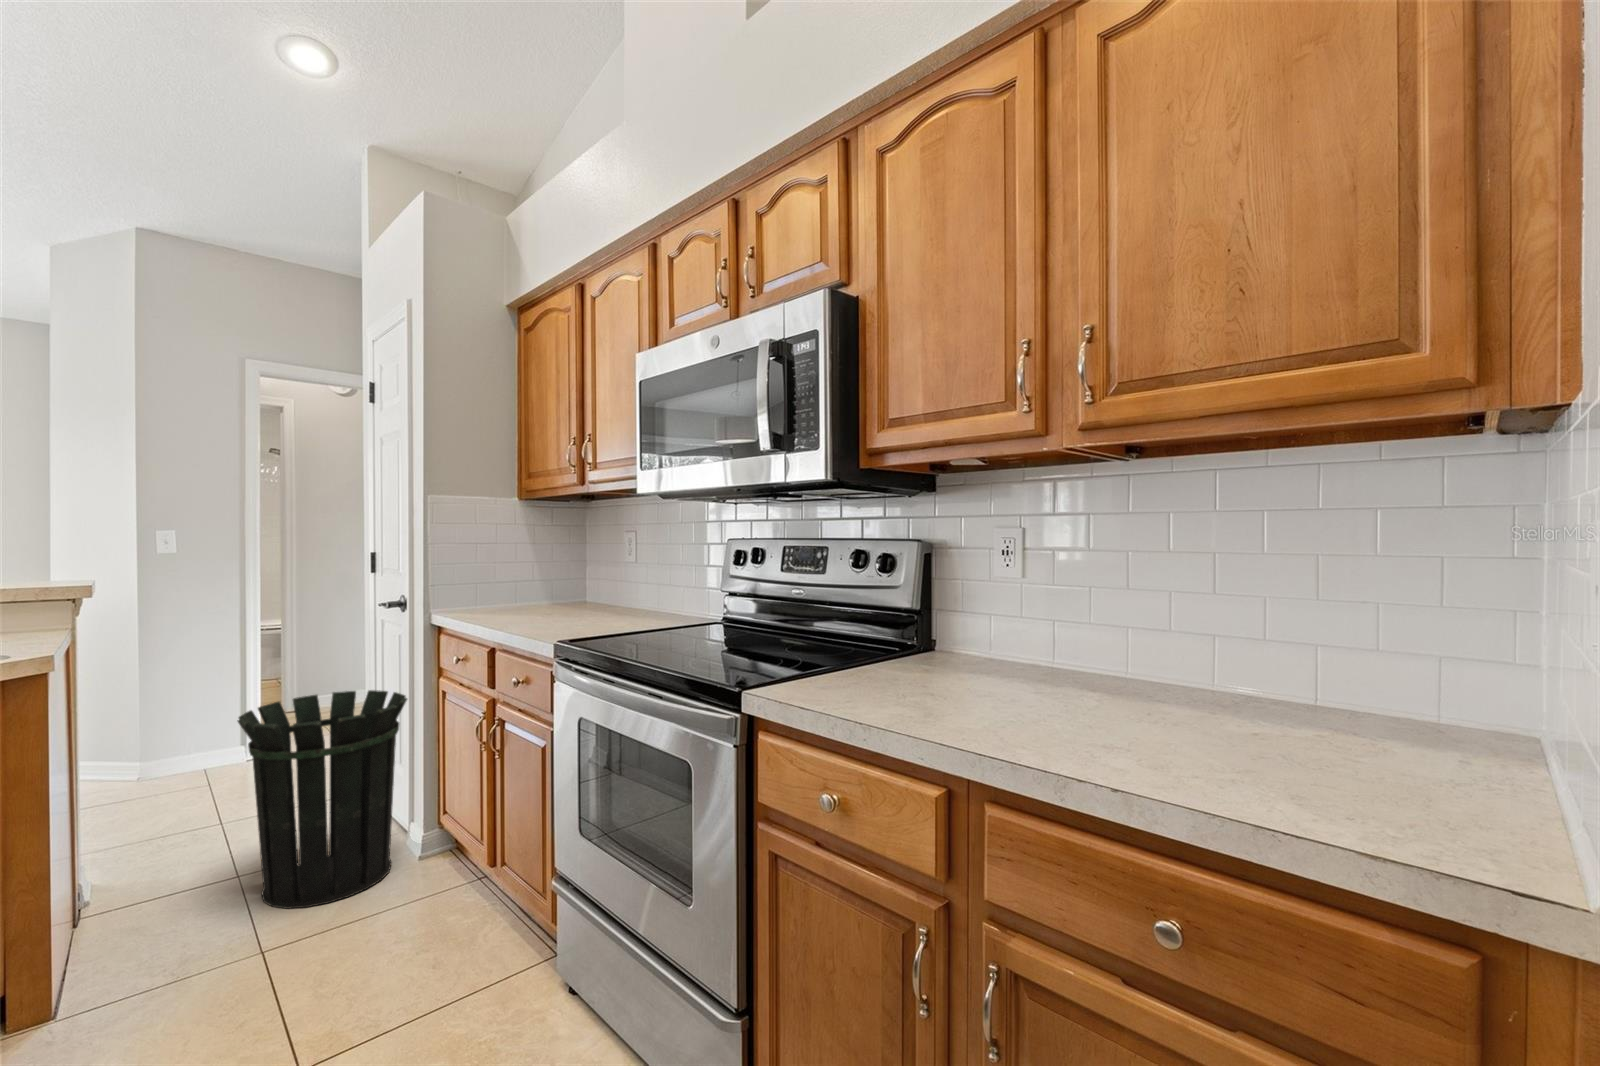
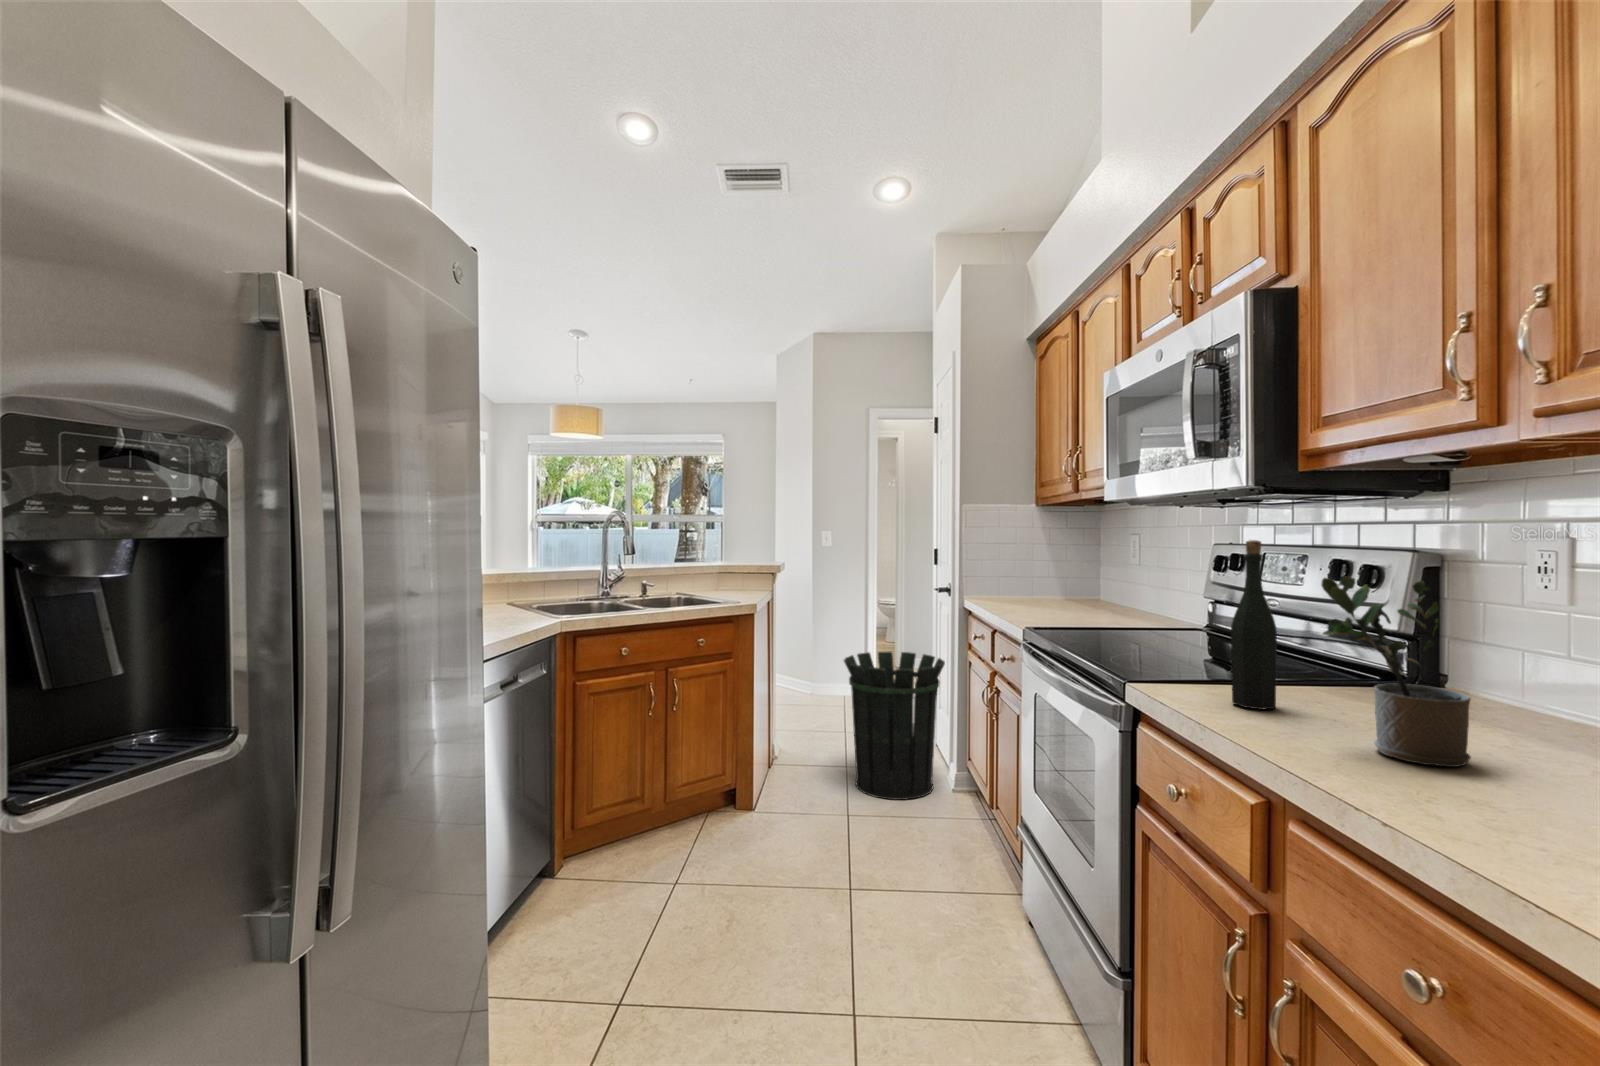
bottle: none [849,533,889,698] -> present [1231,540,1277,710]
potted plant: none [956,564,1057,724] -> present [1322,577,1471,767]

